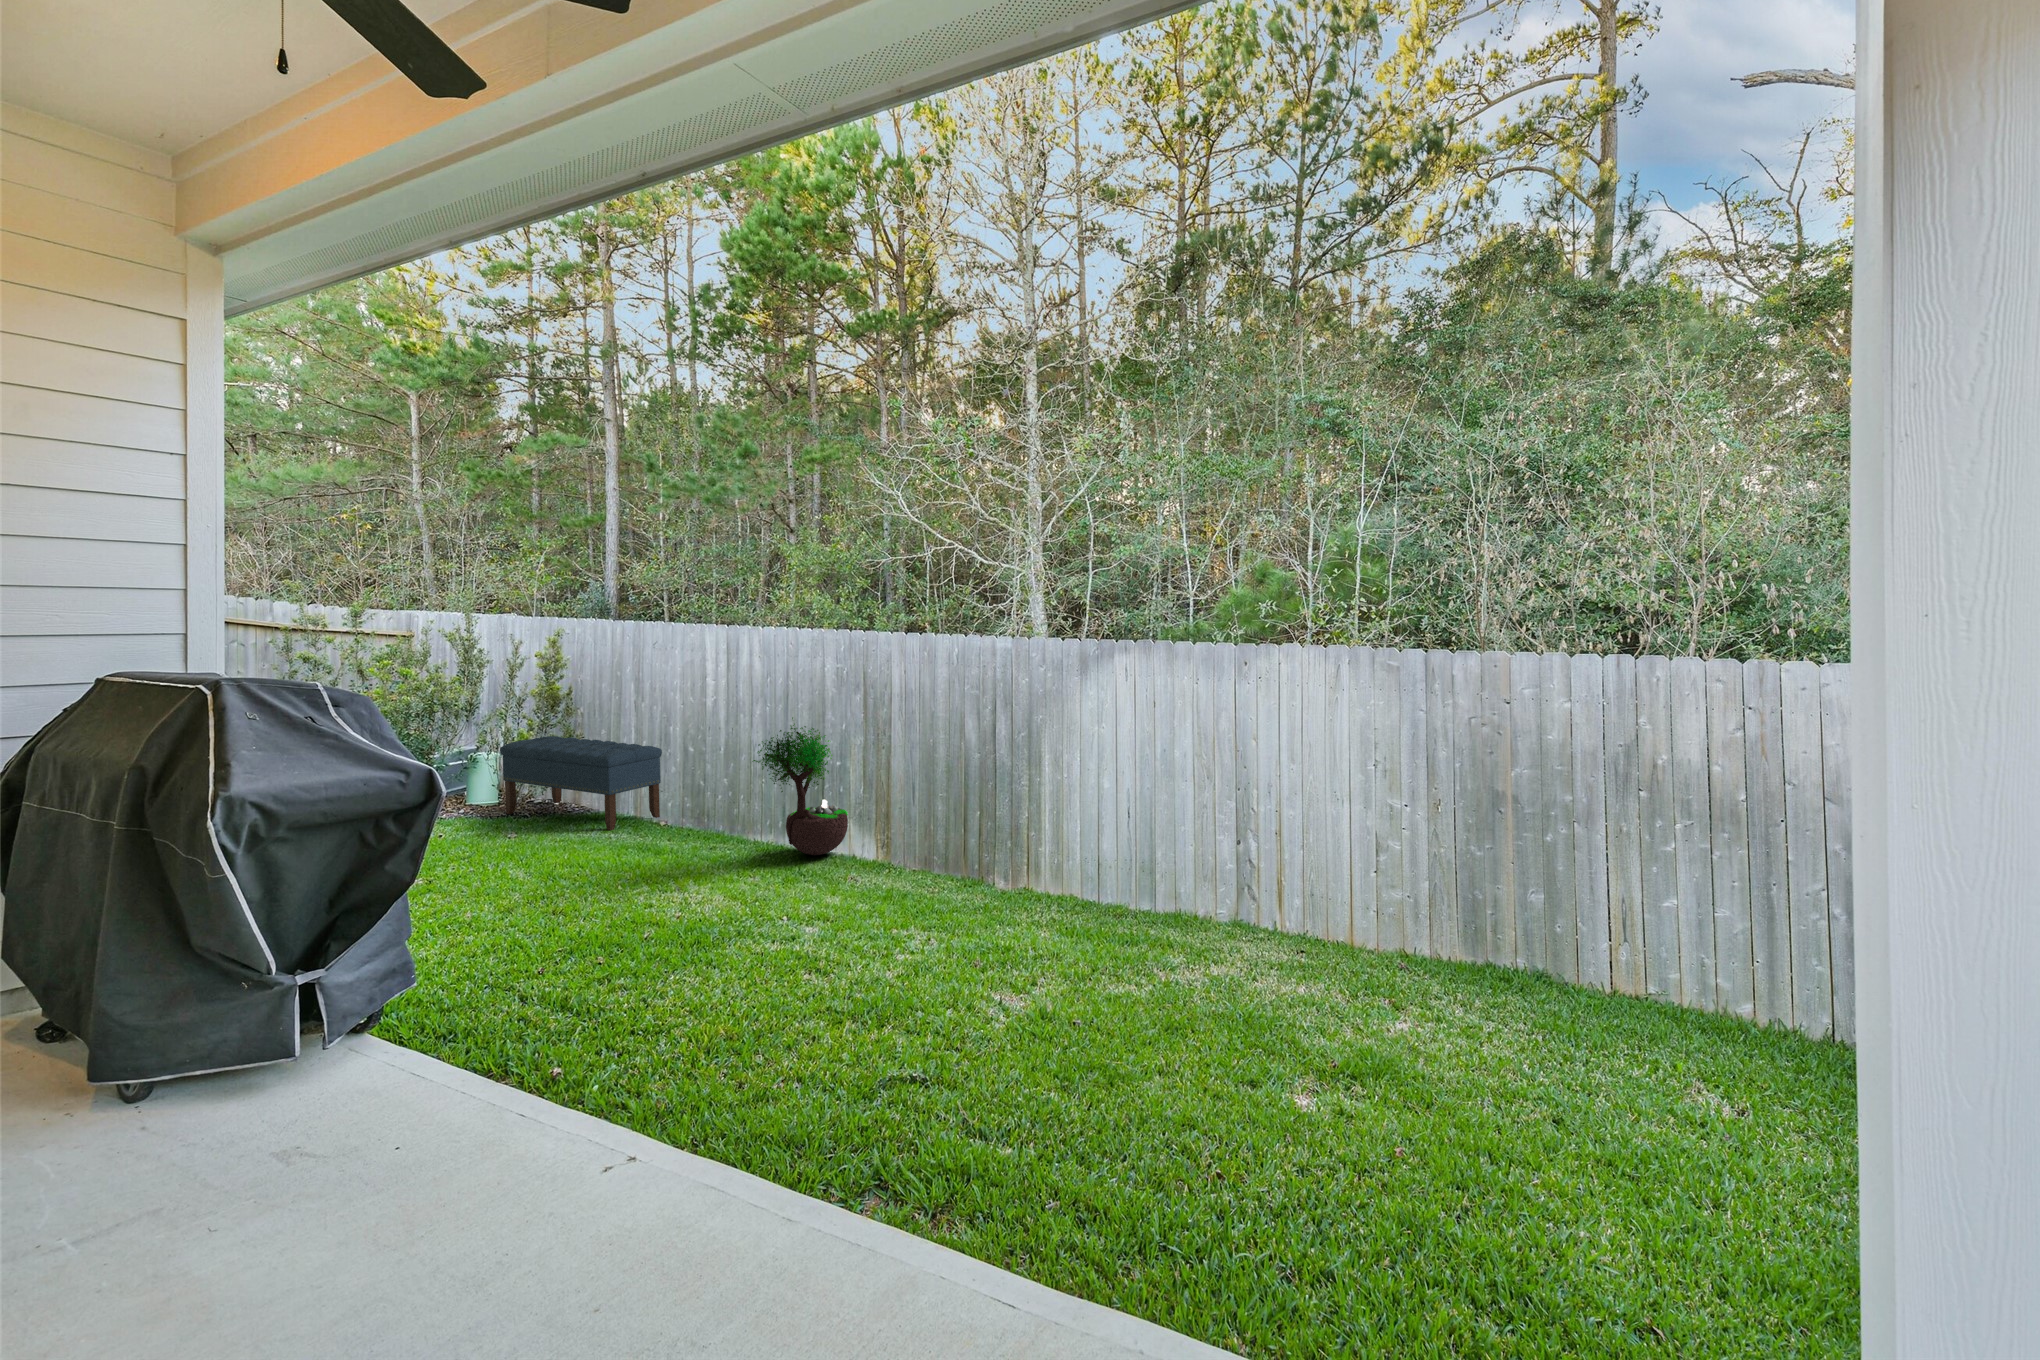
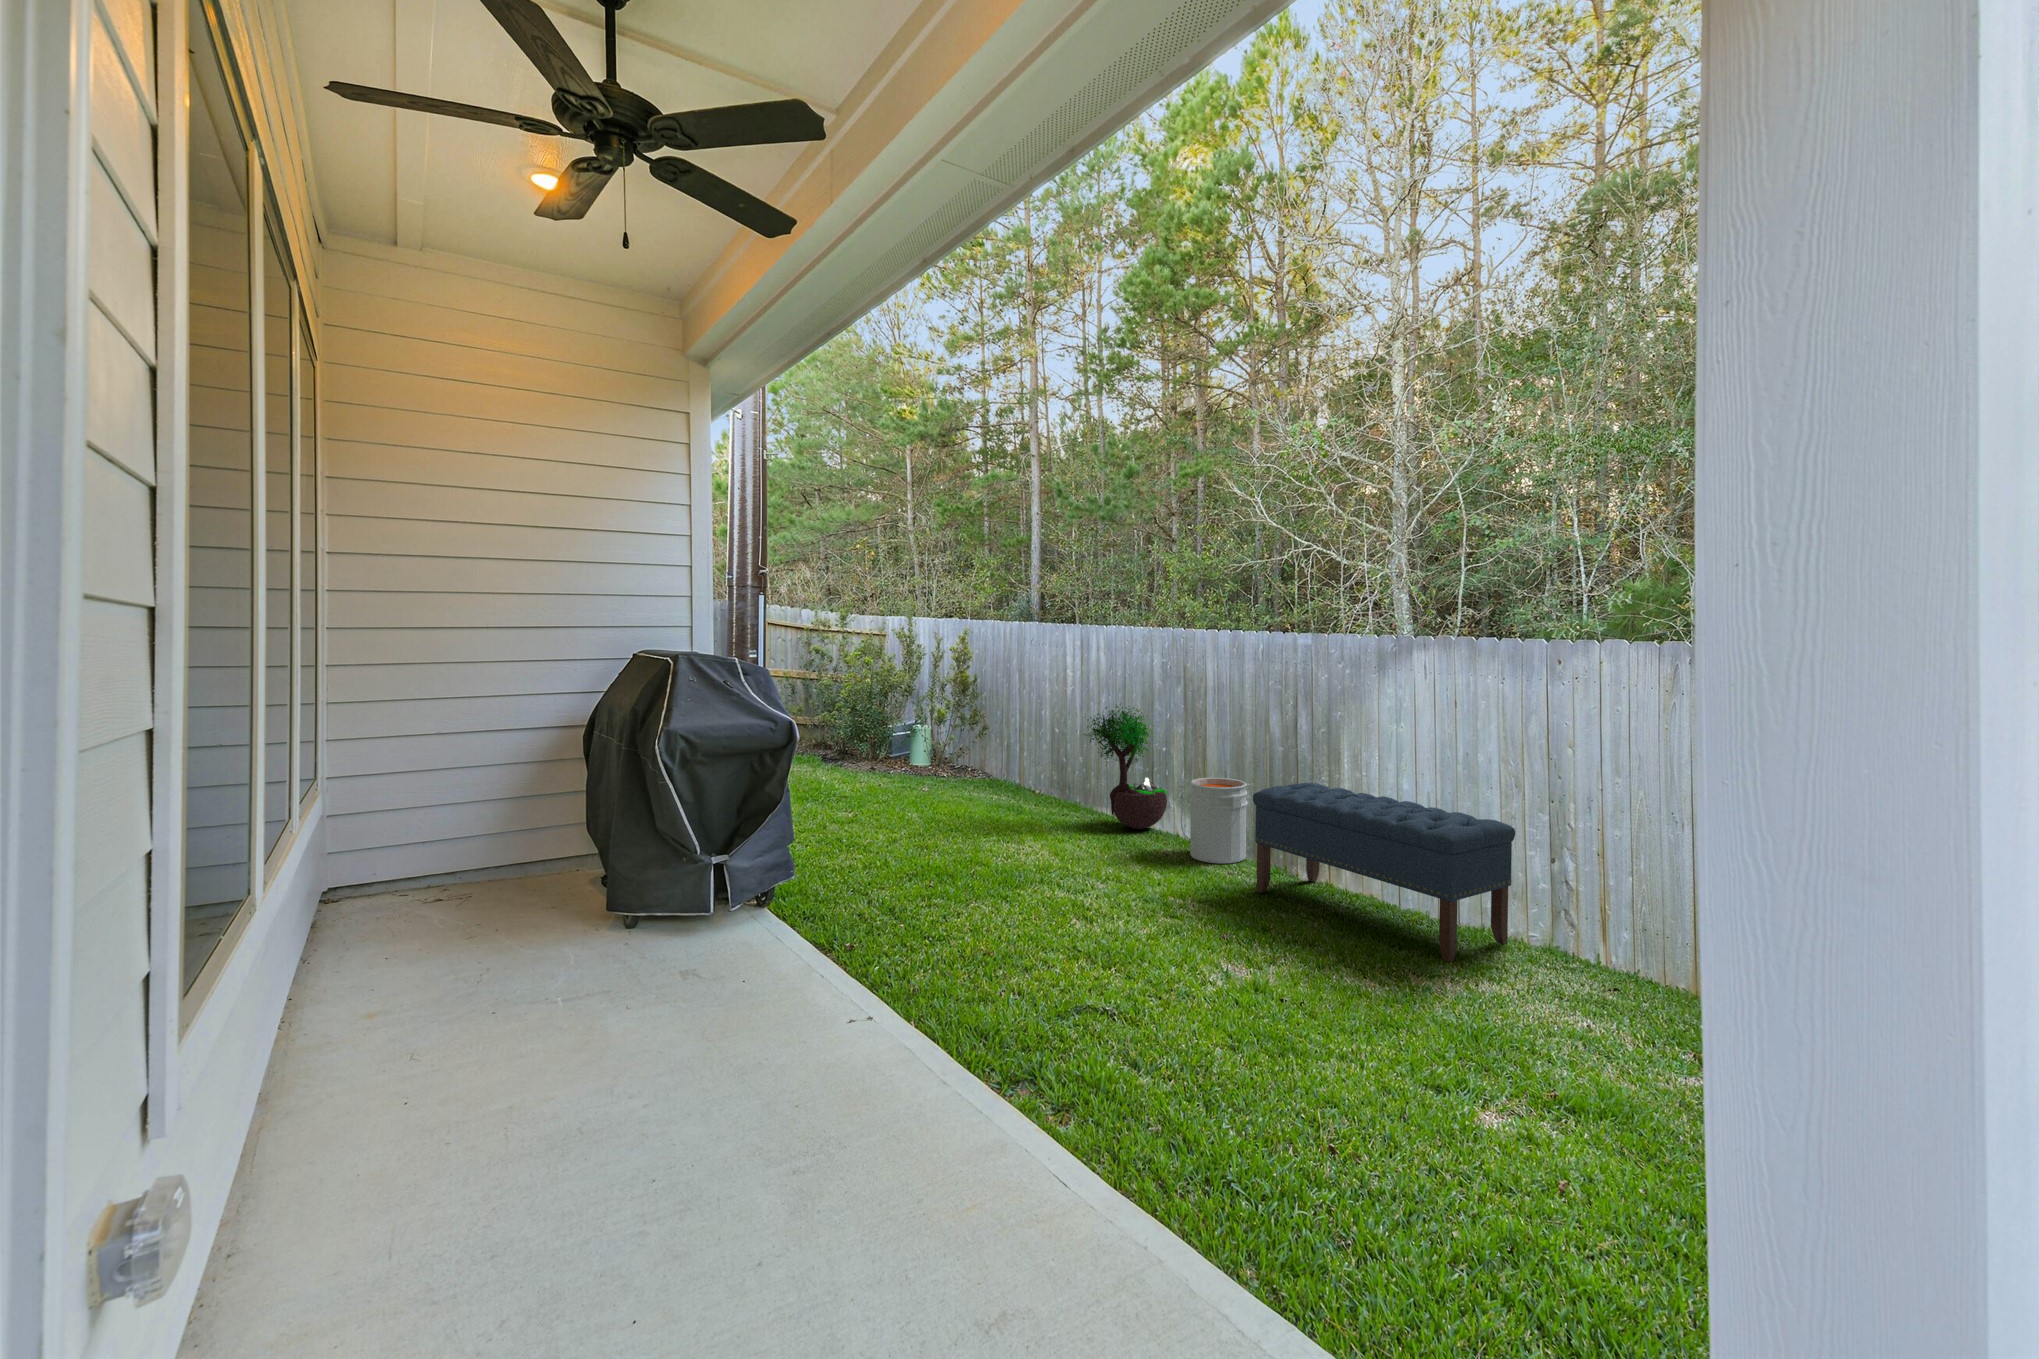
bench: present [500,736,662,830] -> present [1253,783,1515,962]
bucket: none [876,795,946,884] -> present [1180,778,1248,864]

